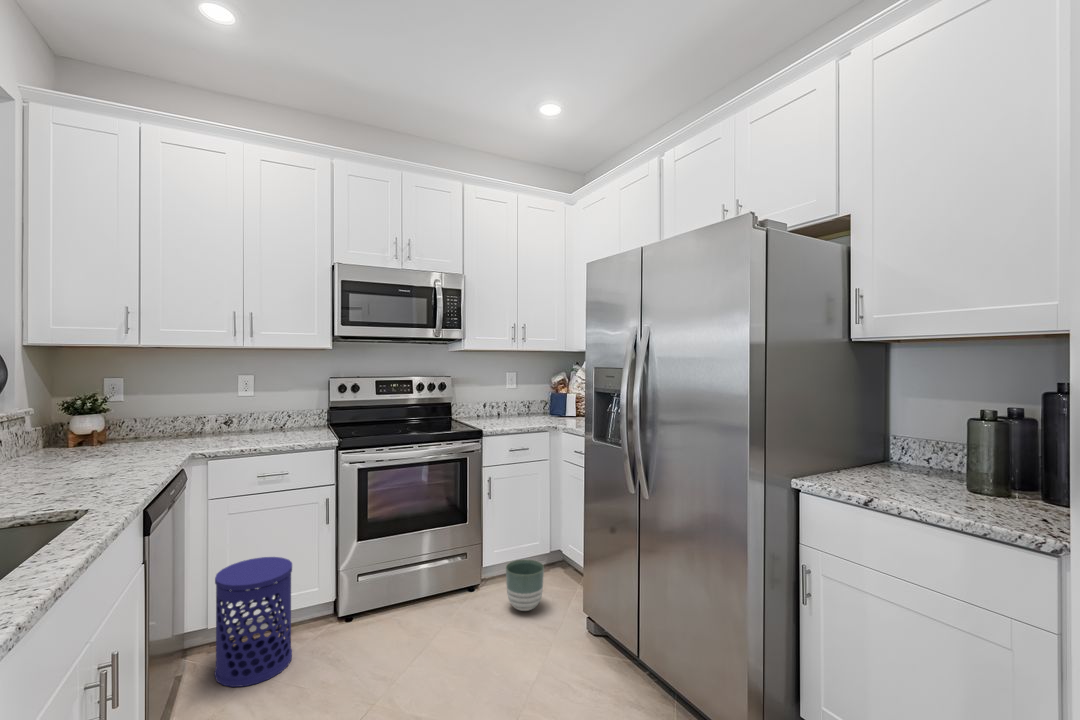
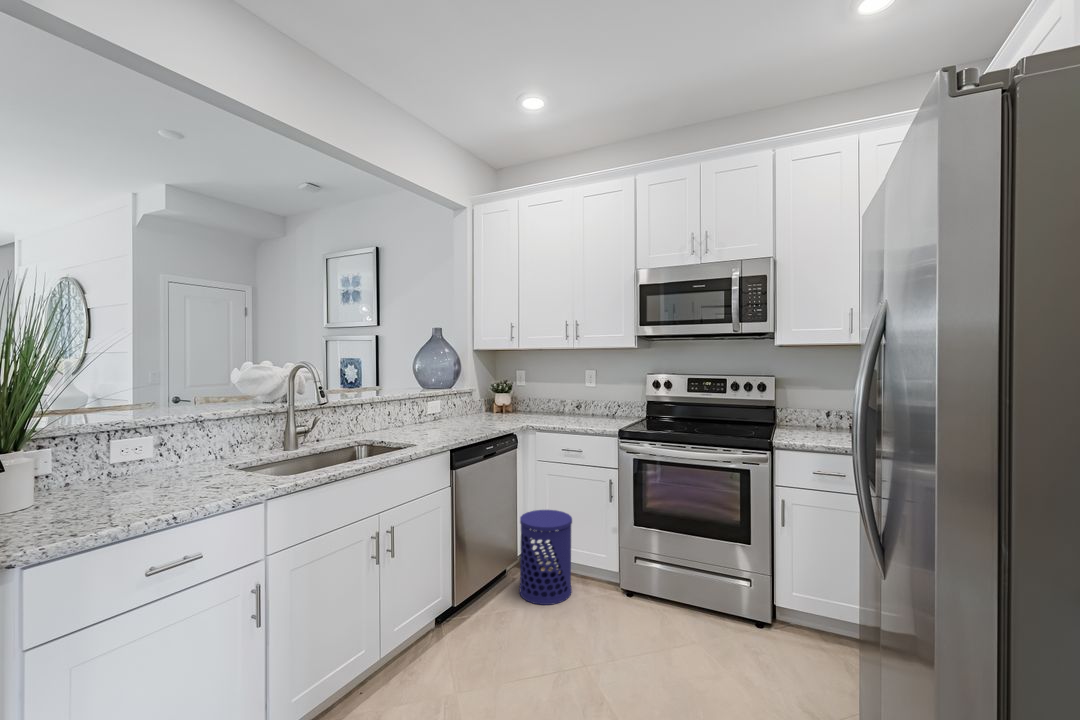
planter: present [506,560,544,611] -> none [773,609,830,681]

